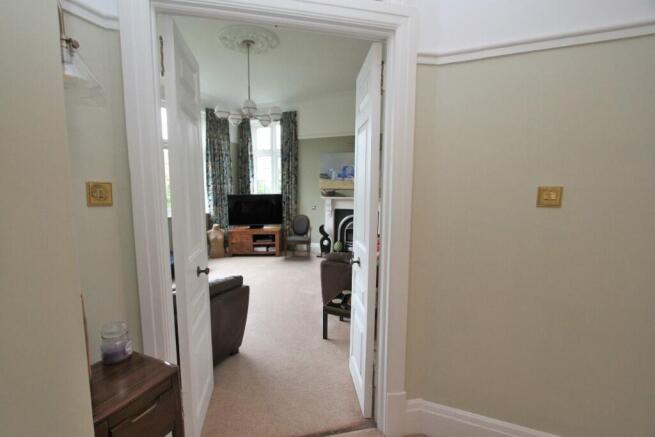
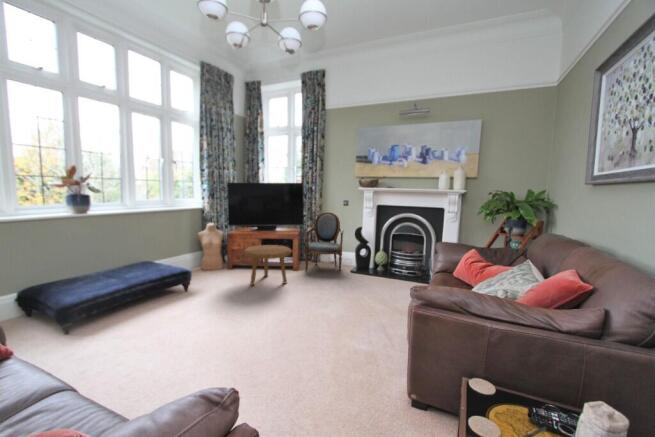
footstool: none [241,239,273,266] -> present [244,245,291,286]

